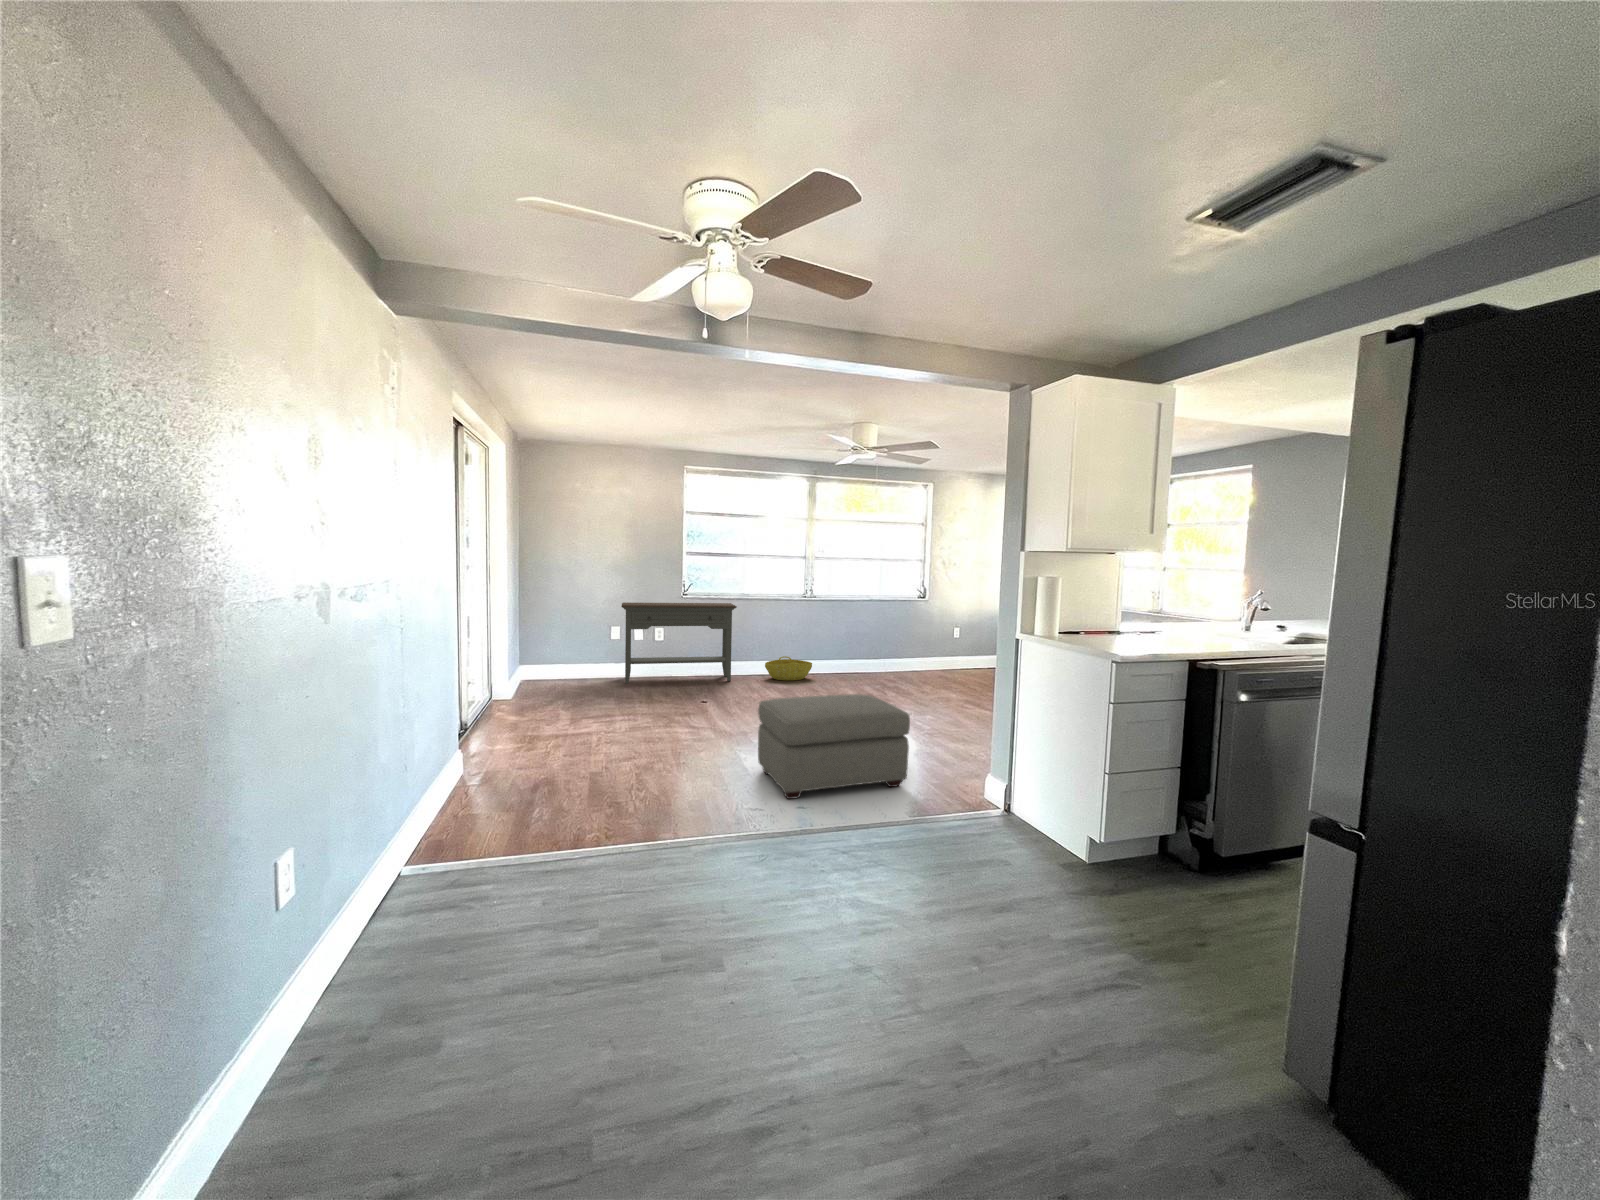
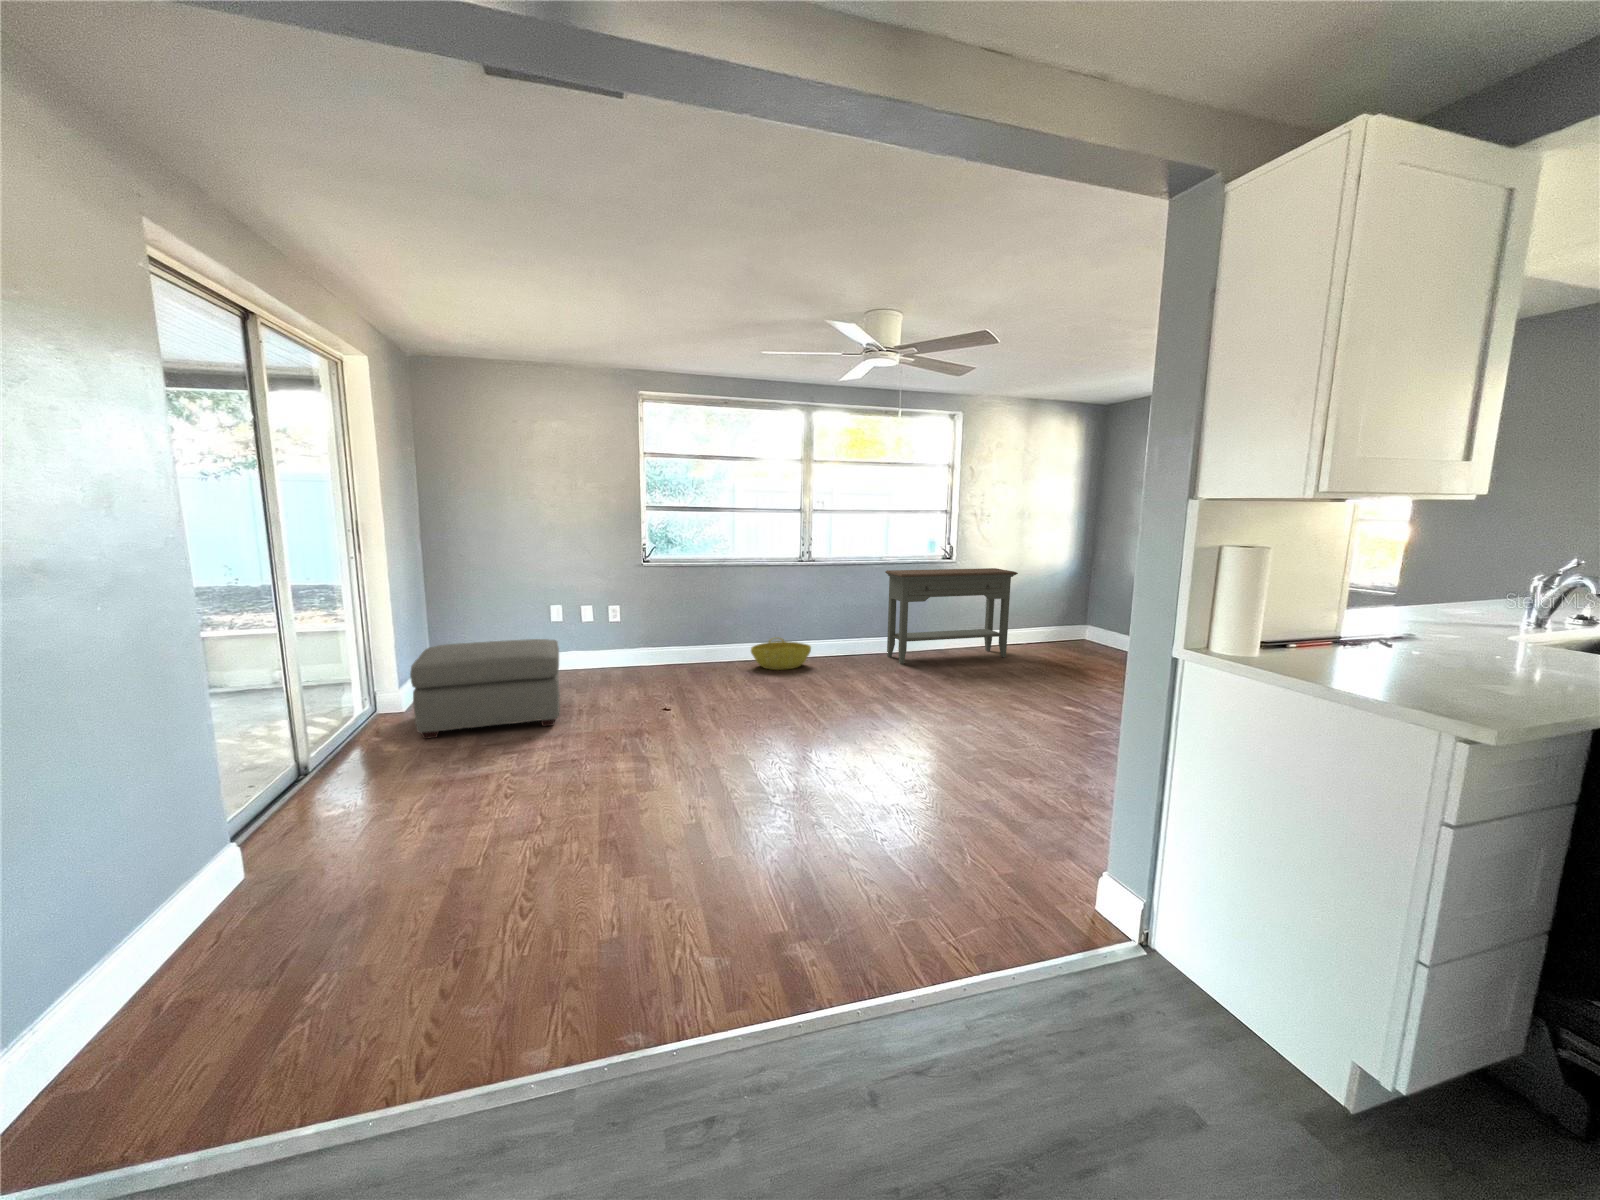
console table: present [621,602,737,684] -> present [885,568,1018,664]
ottoman: present [758,694,910,799] -> present [410,639,560,739]

